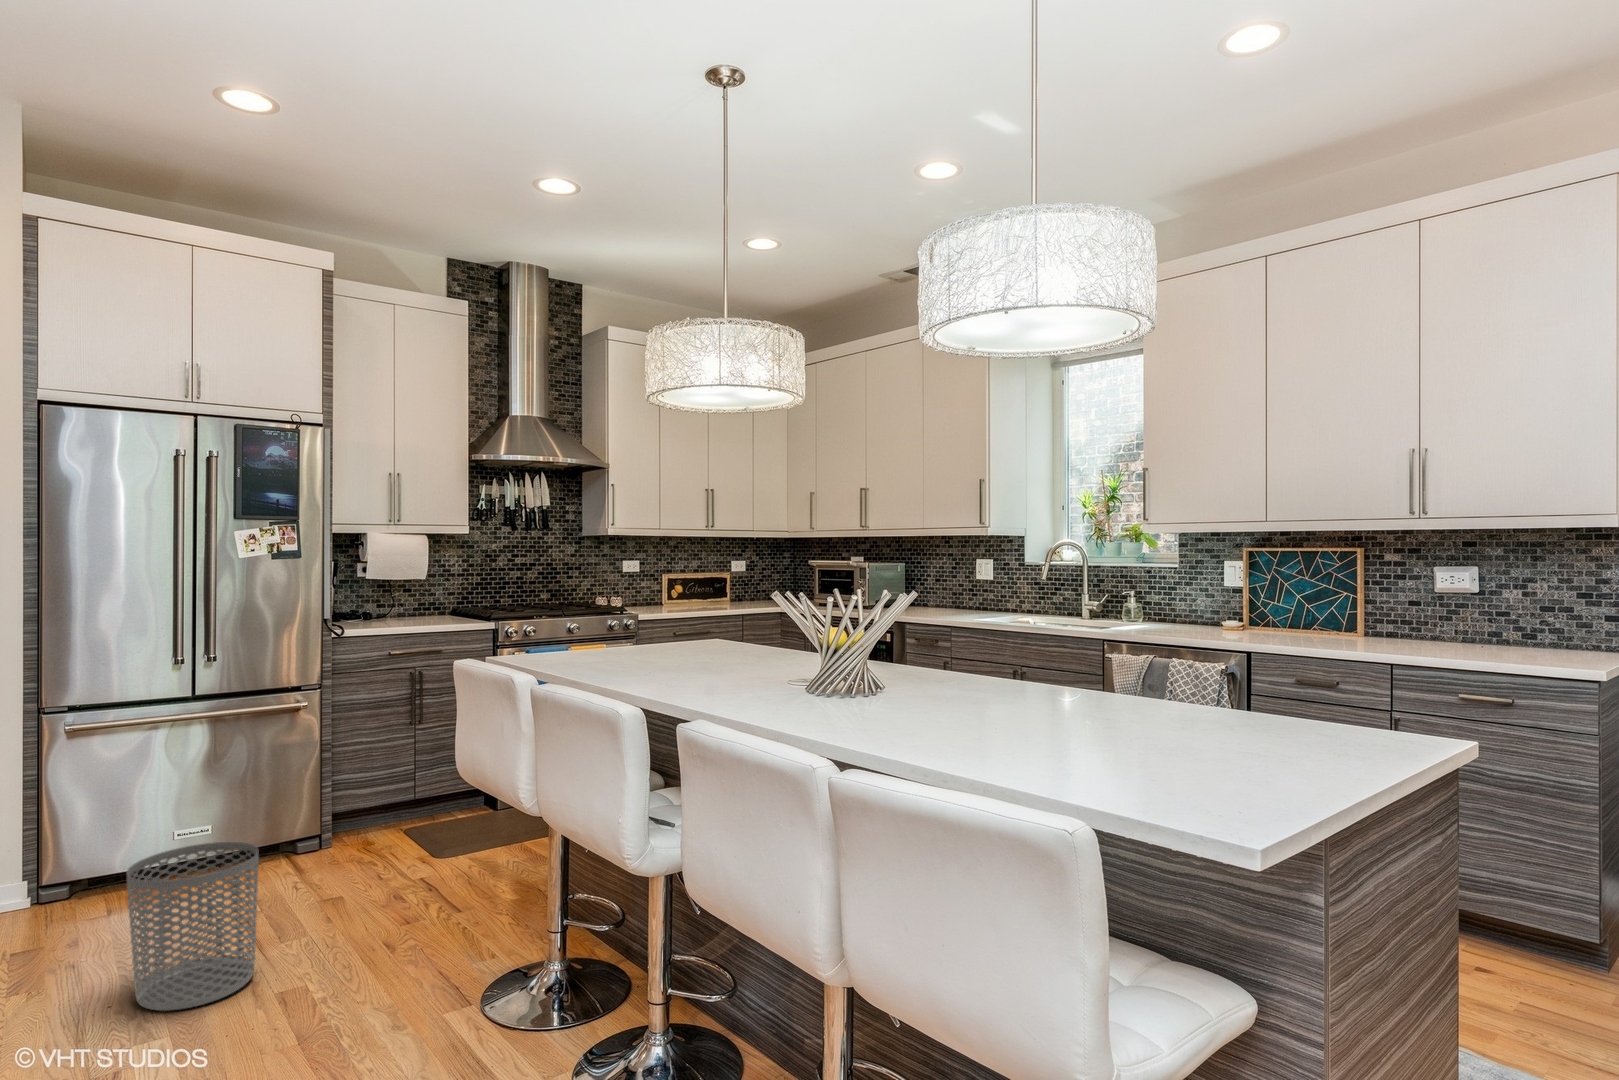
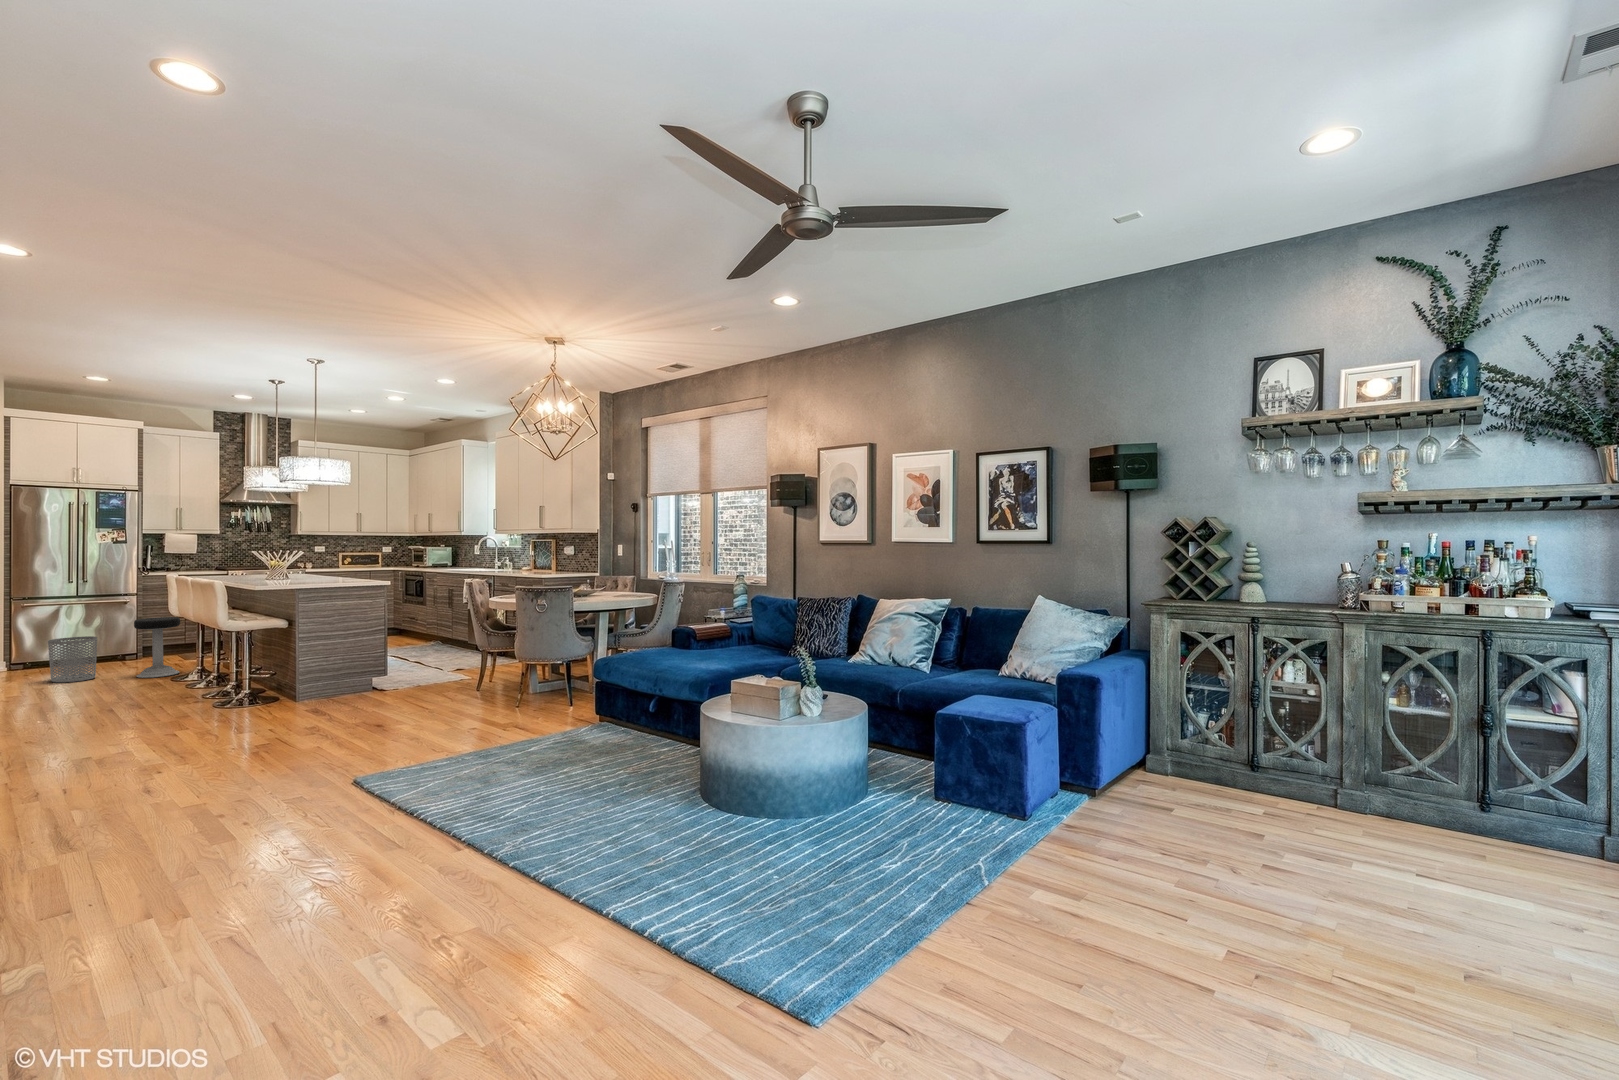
stool: none [357,776,472,983] -> present [134,617,180,678]

